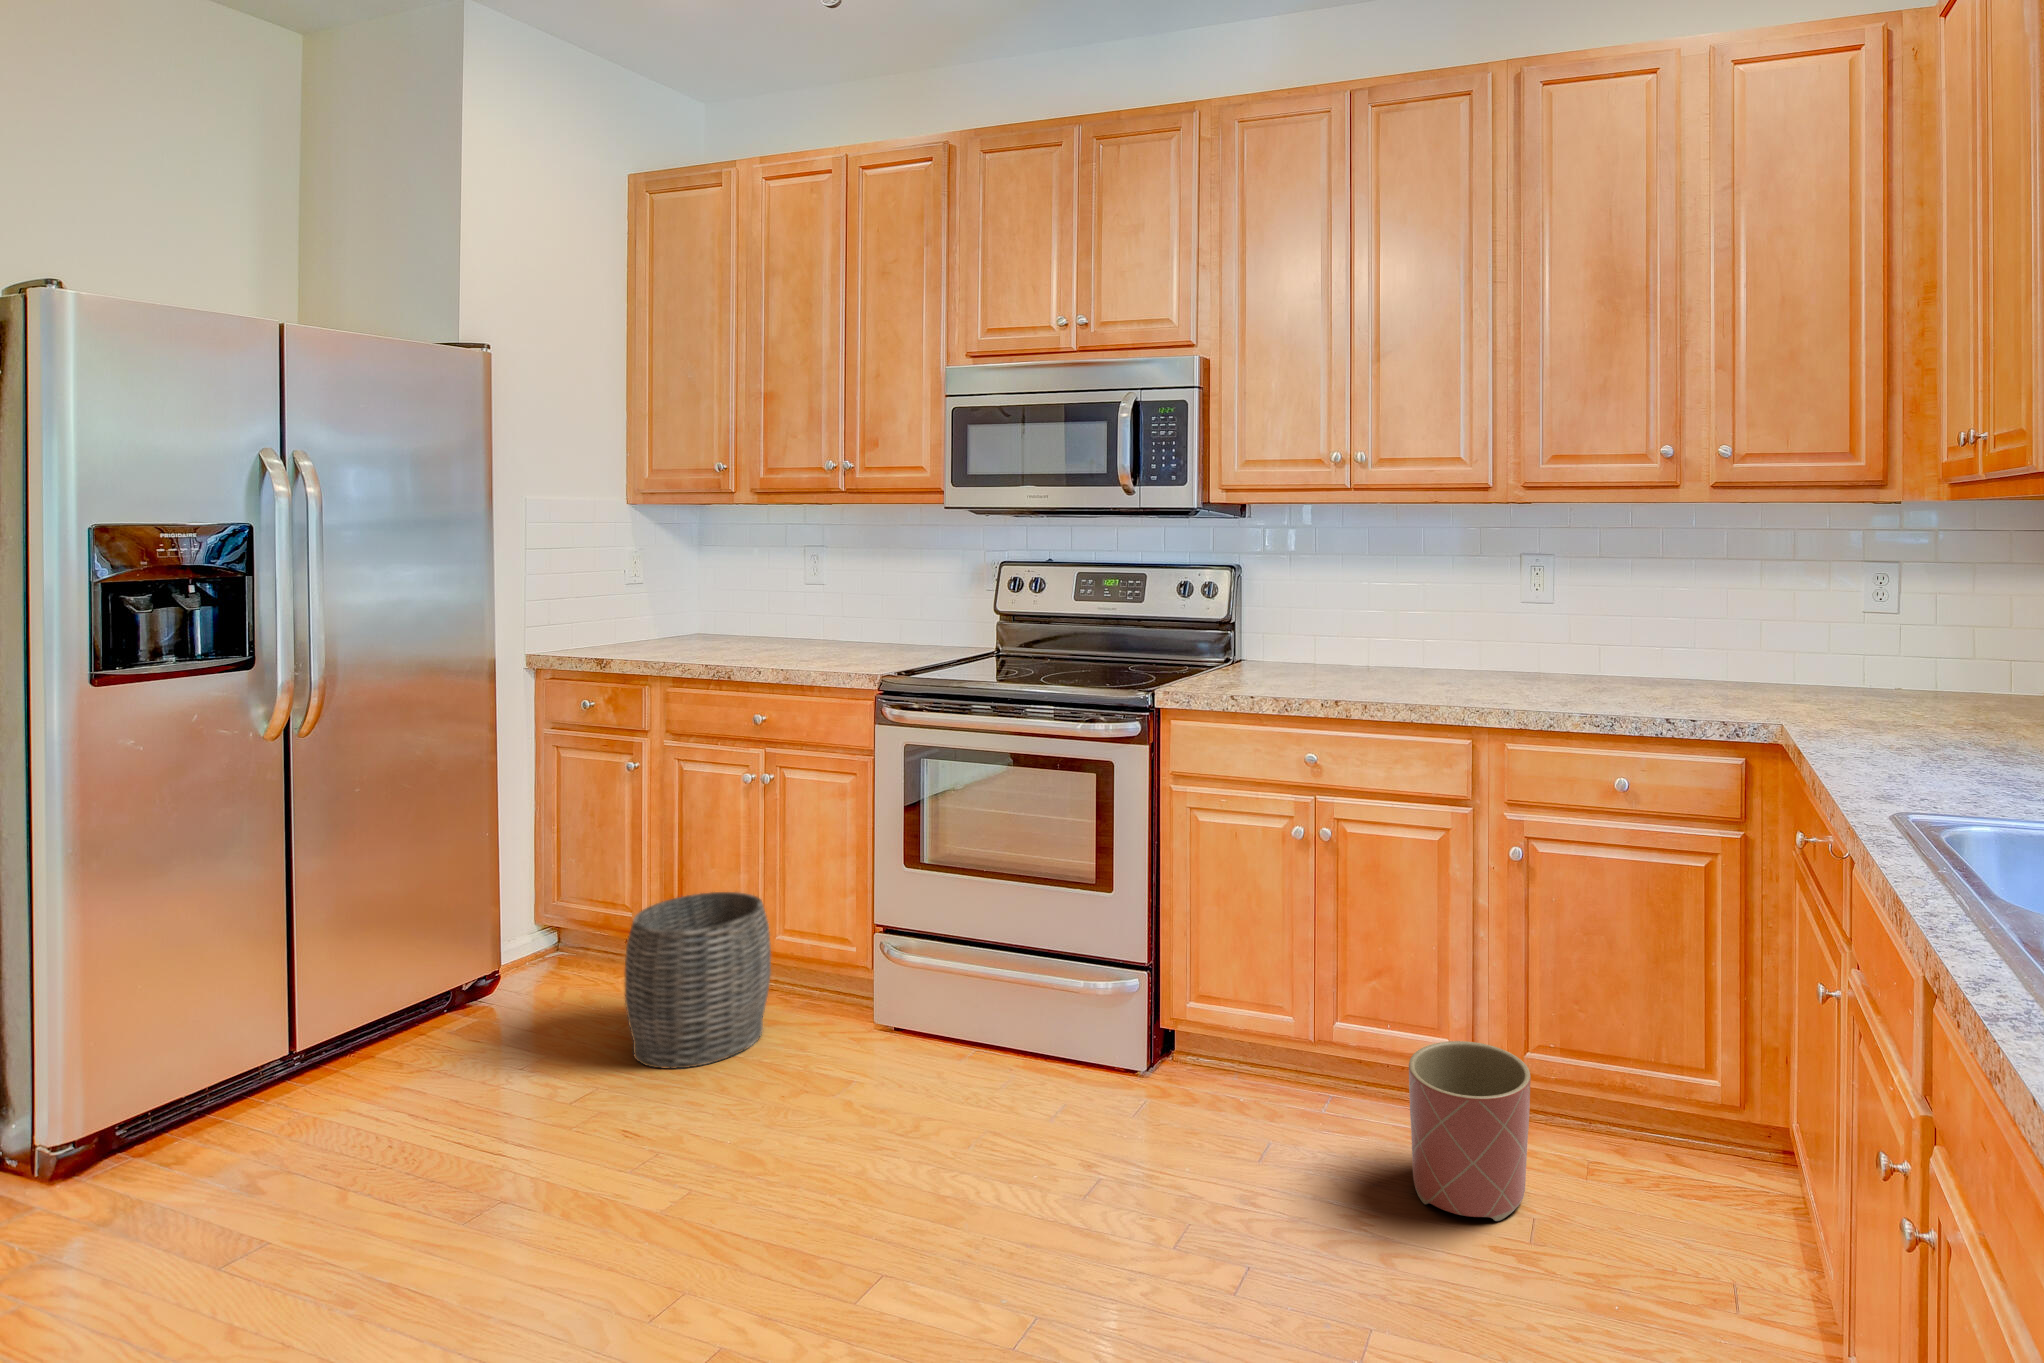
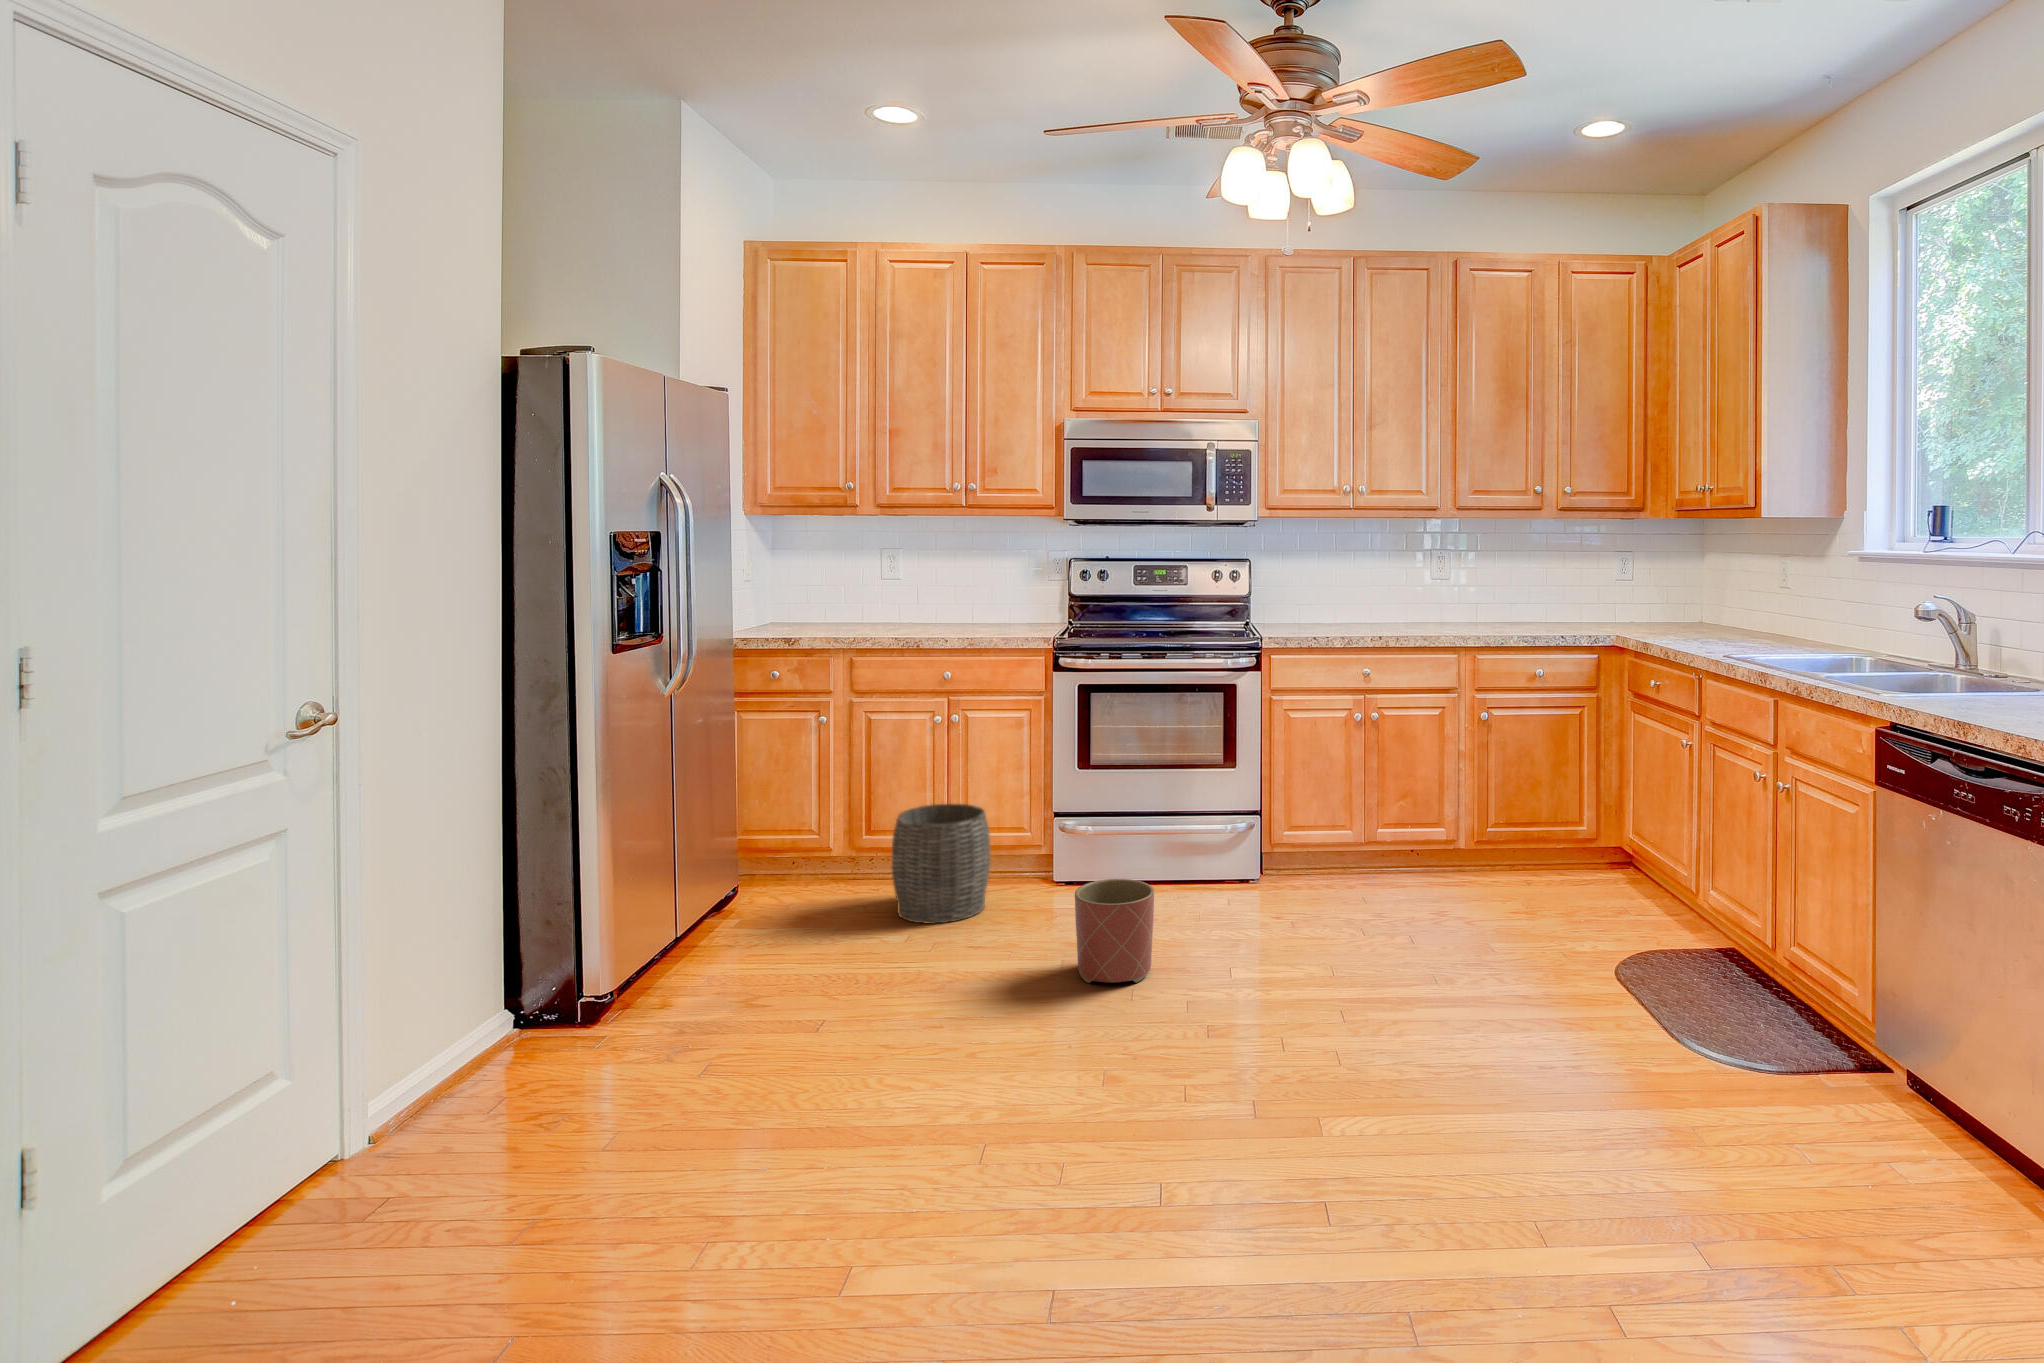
planter: present [1409,1041,1531,1221] -> present [1075,879,1154,983]

